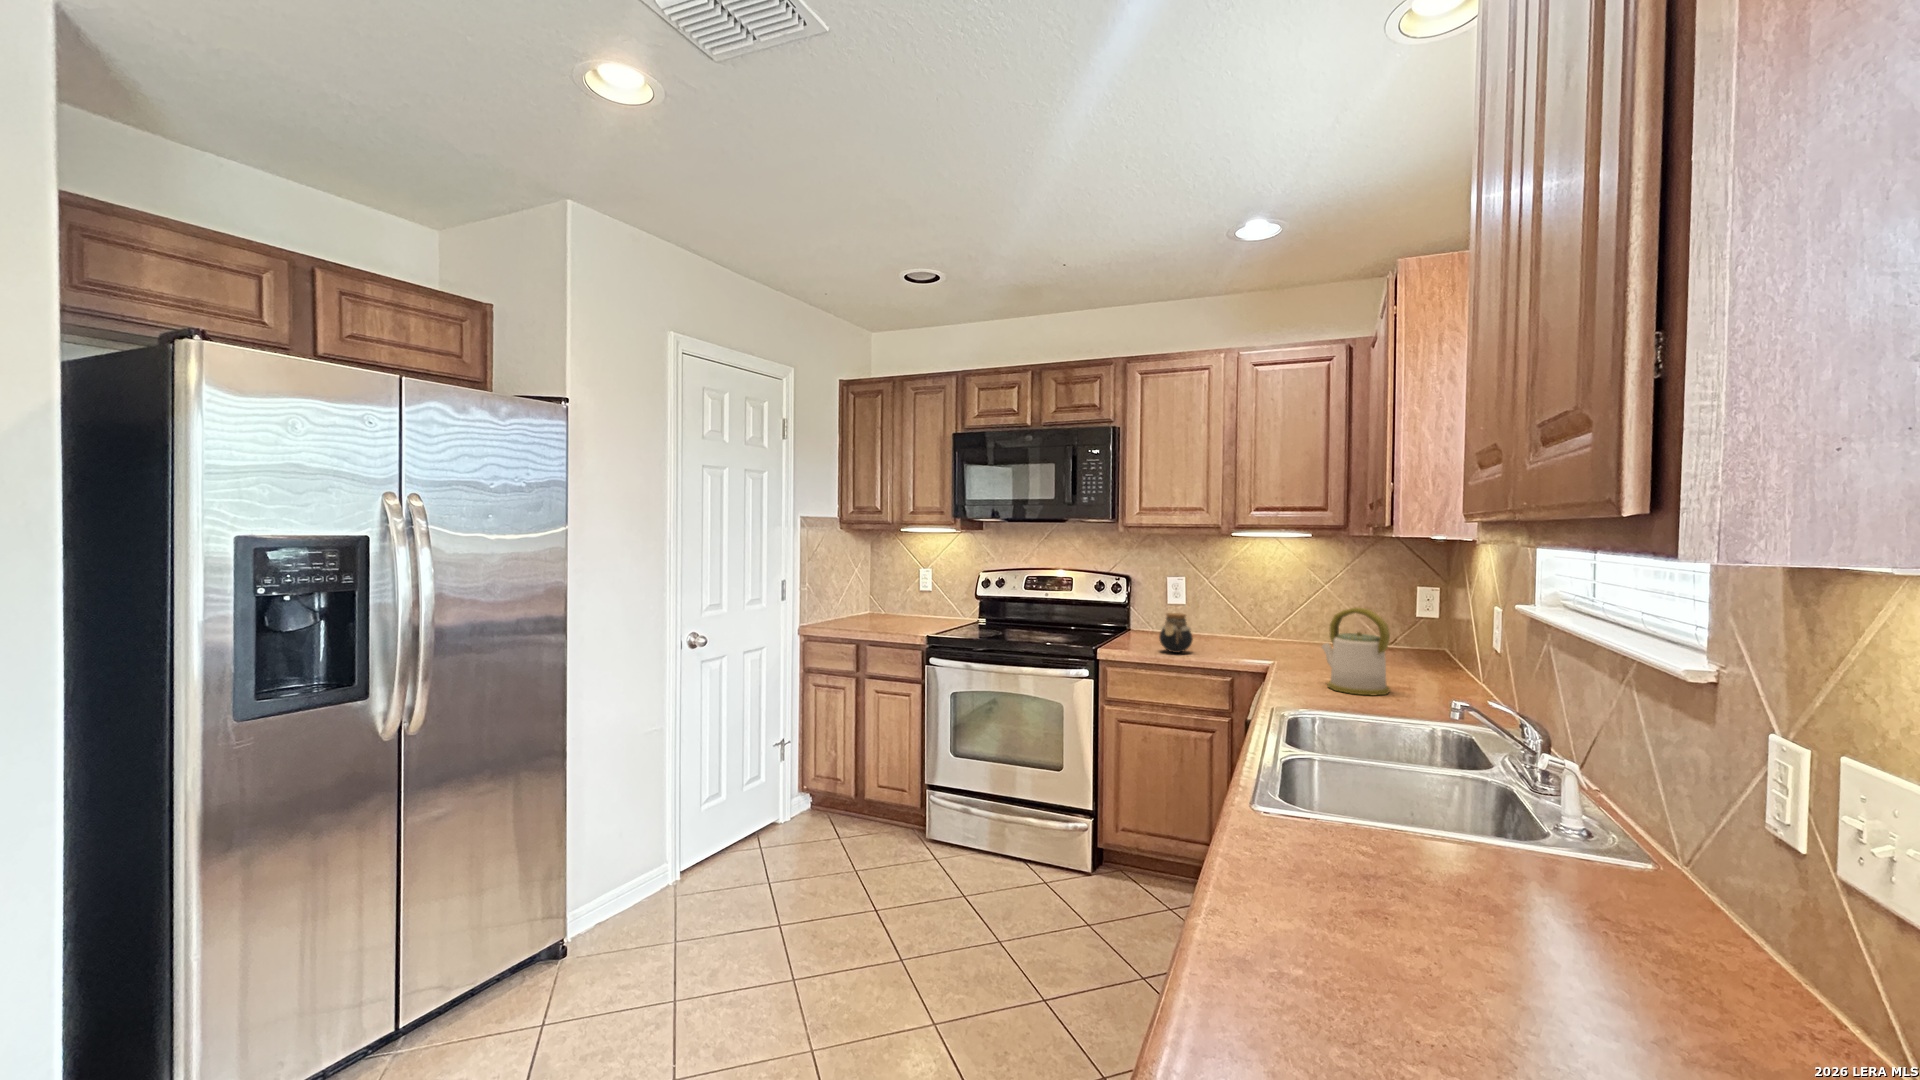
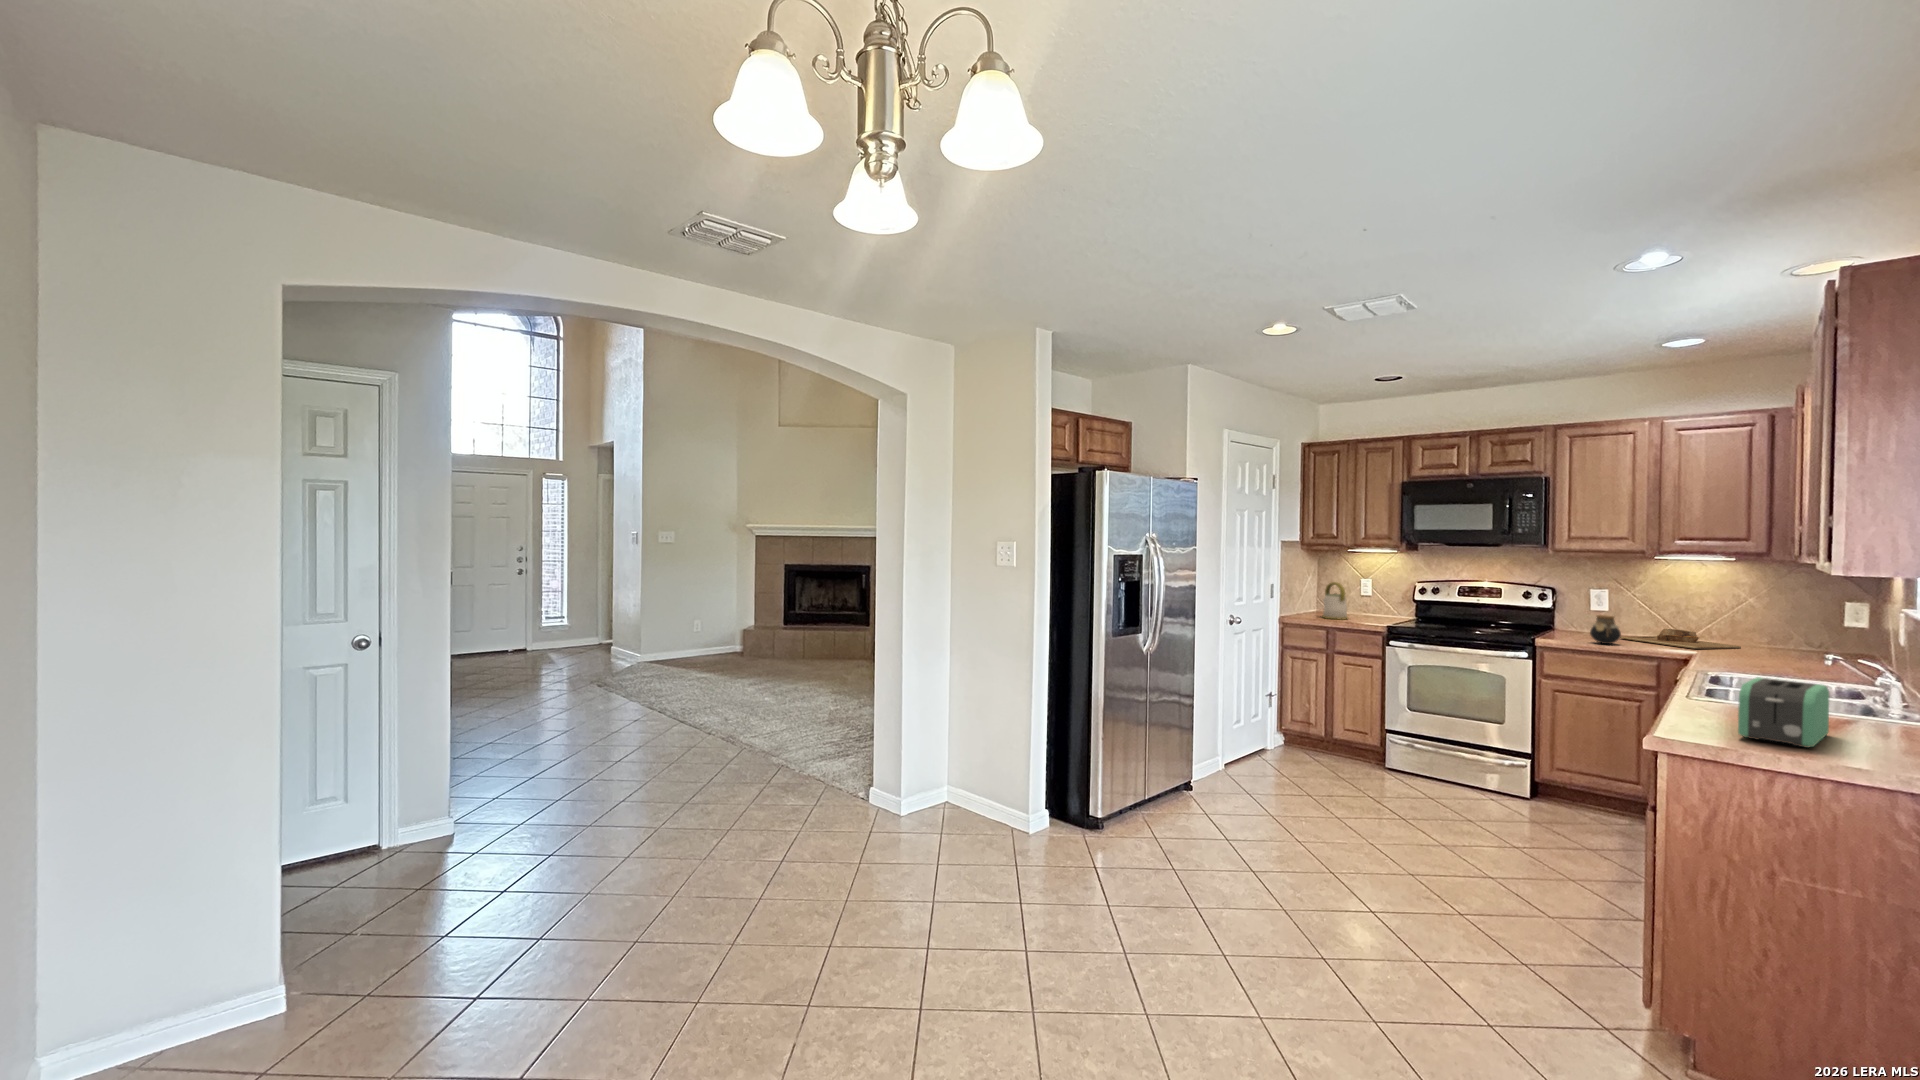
kettle: present [1322,608,1390,695] -> present [1322,582,1348,620]
cutting board: none [1194,627,1317,655] -> present [1620,629,1741,649]
toaster: none [1358,782,1528,1011] -> present [1738,677,1829,748]

